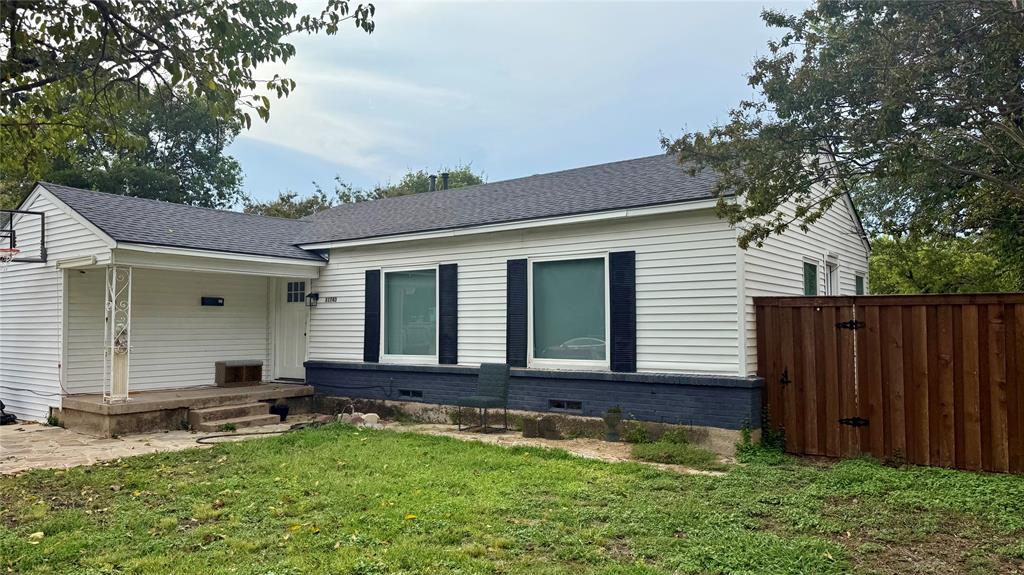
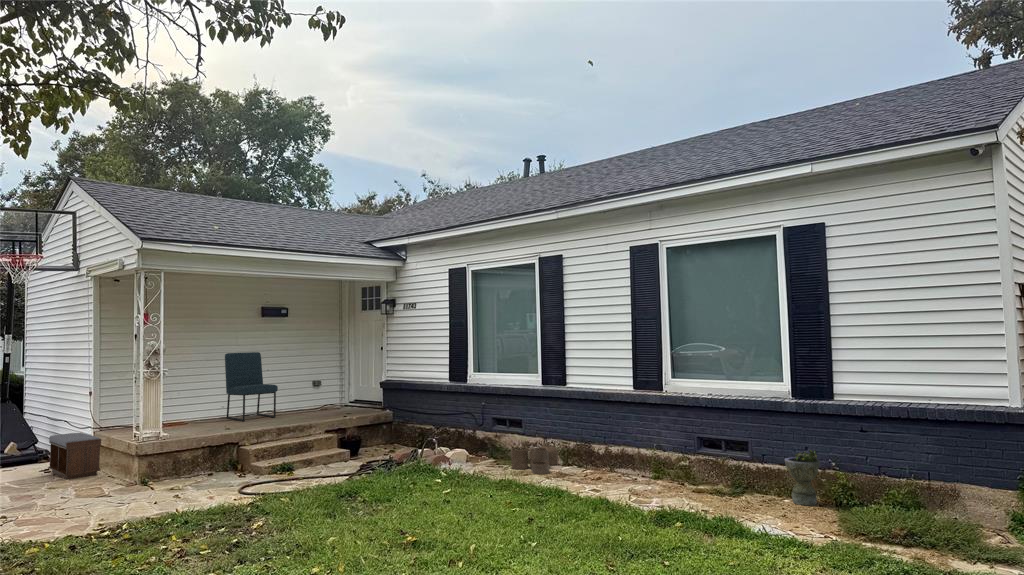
bench: present [214,360,263,387] -> present [48,433,101,480]
chair: present [457,363,511,434] -> present [225,352,278,421]
woven basket: present [522,416,560,440] -> present [511,444,558,474]

